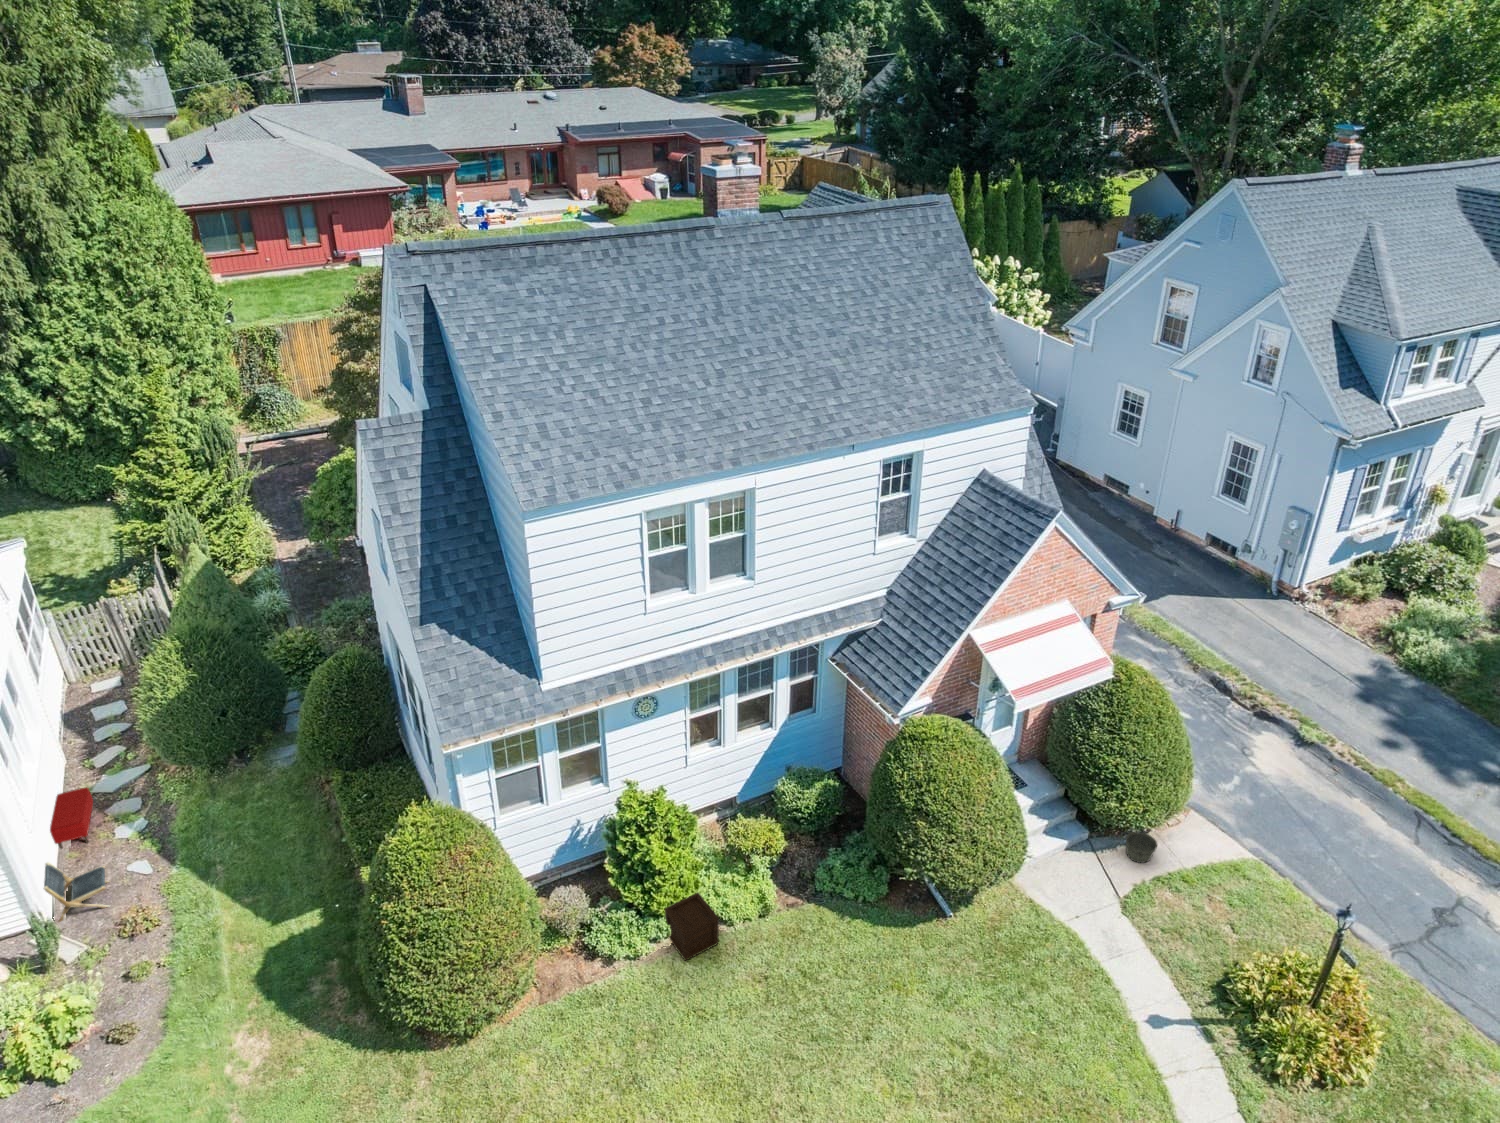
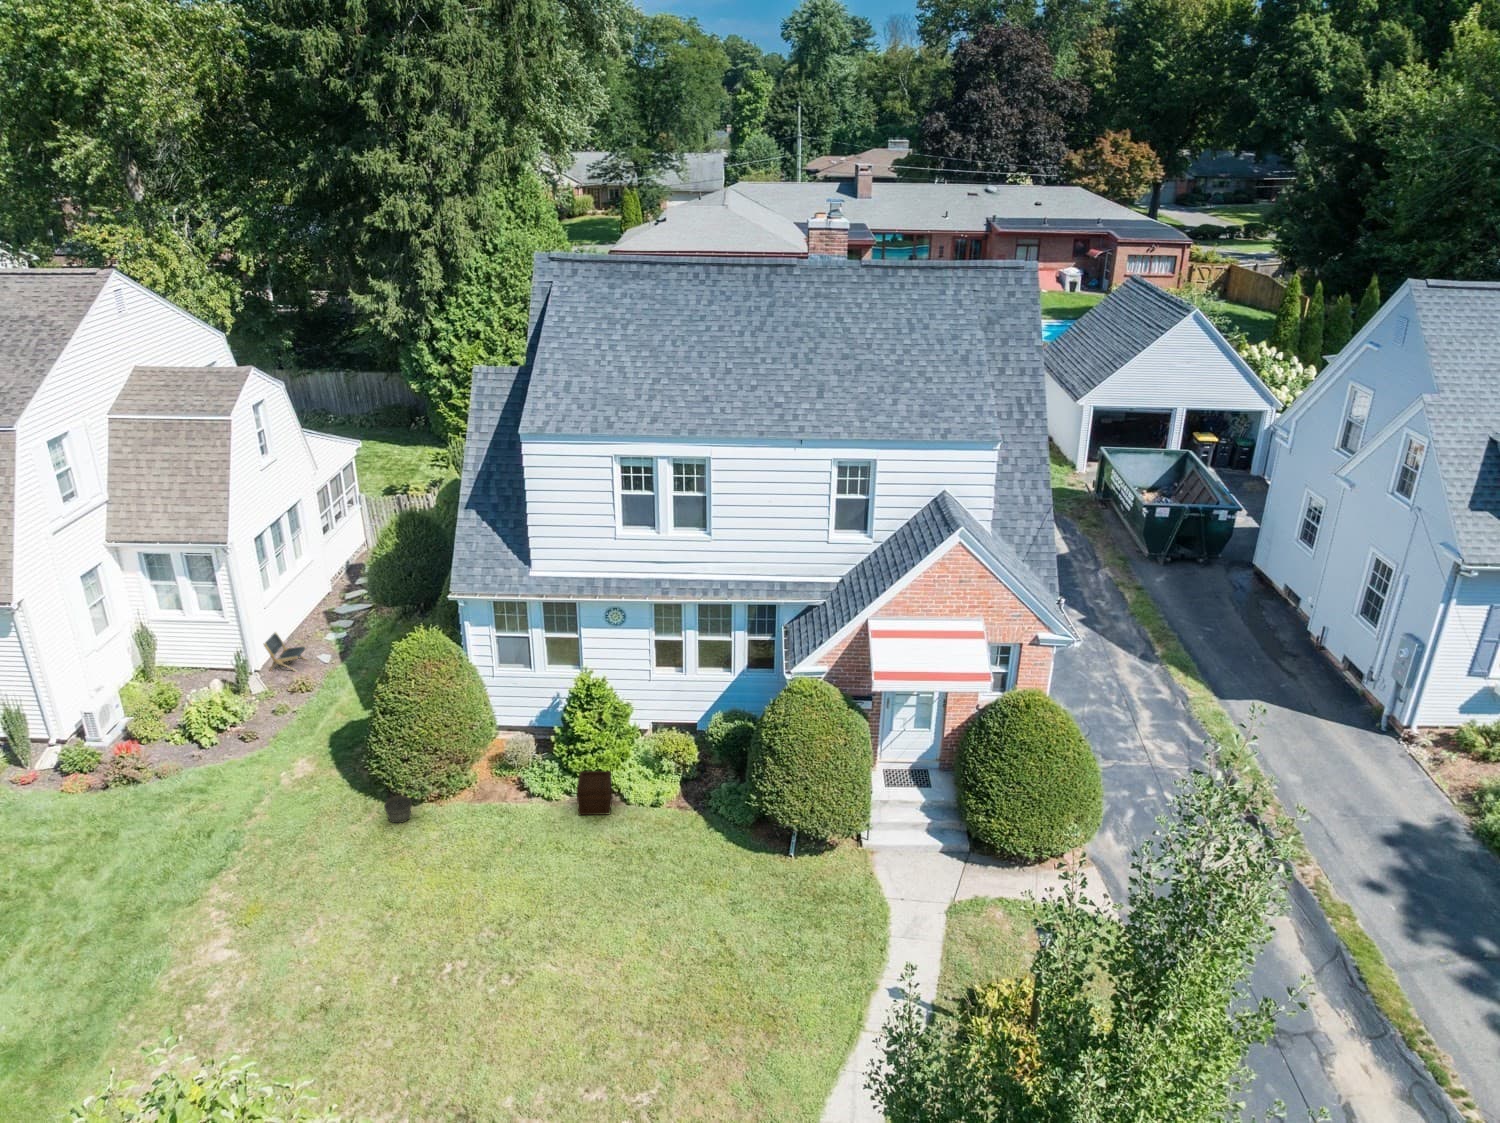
bench: present [50,787,93,849] -> none [295,603,332,637]
wooden bucket: present [1126,832,1157,863] -> present [384,796,412,823]

